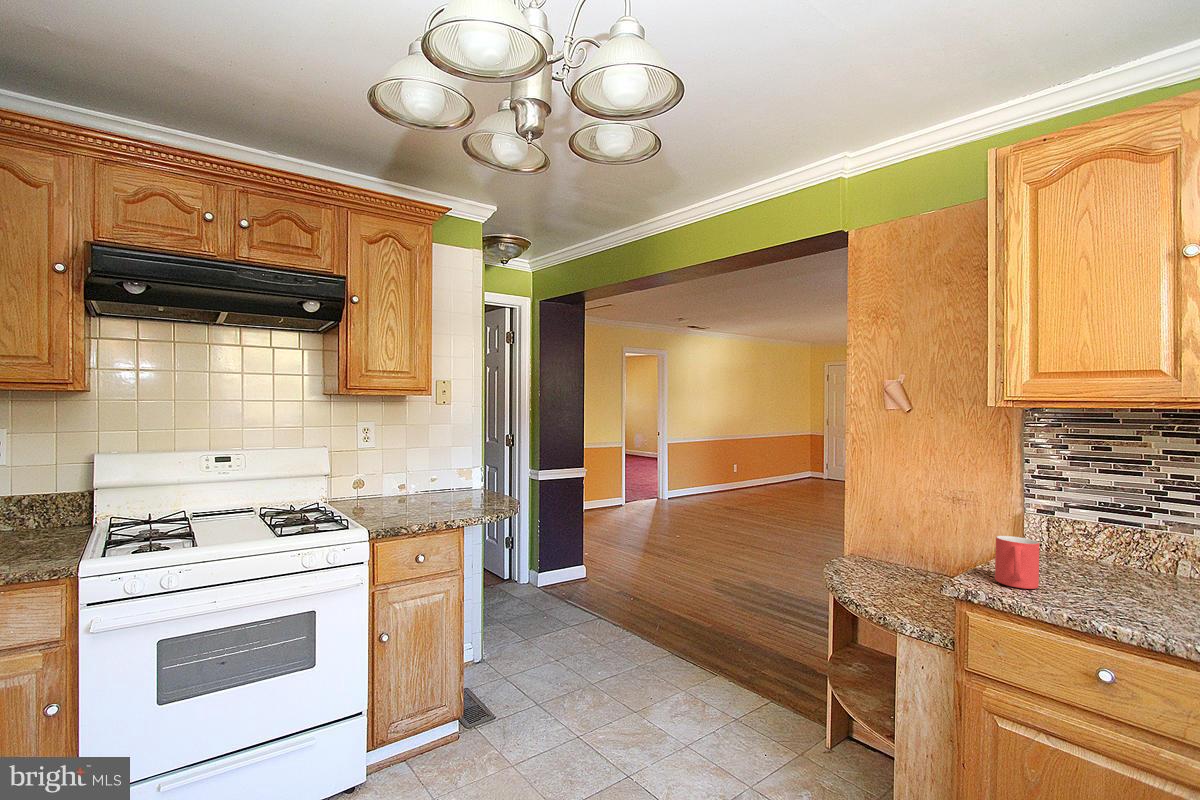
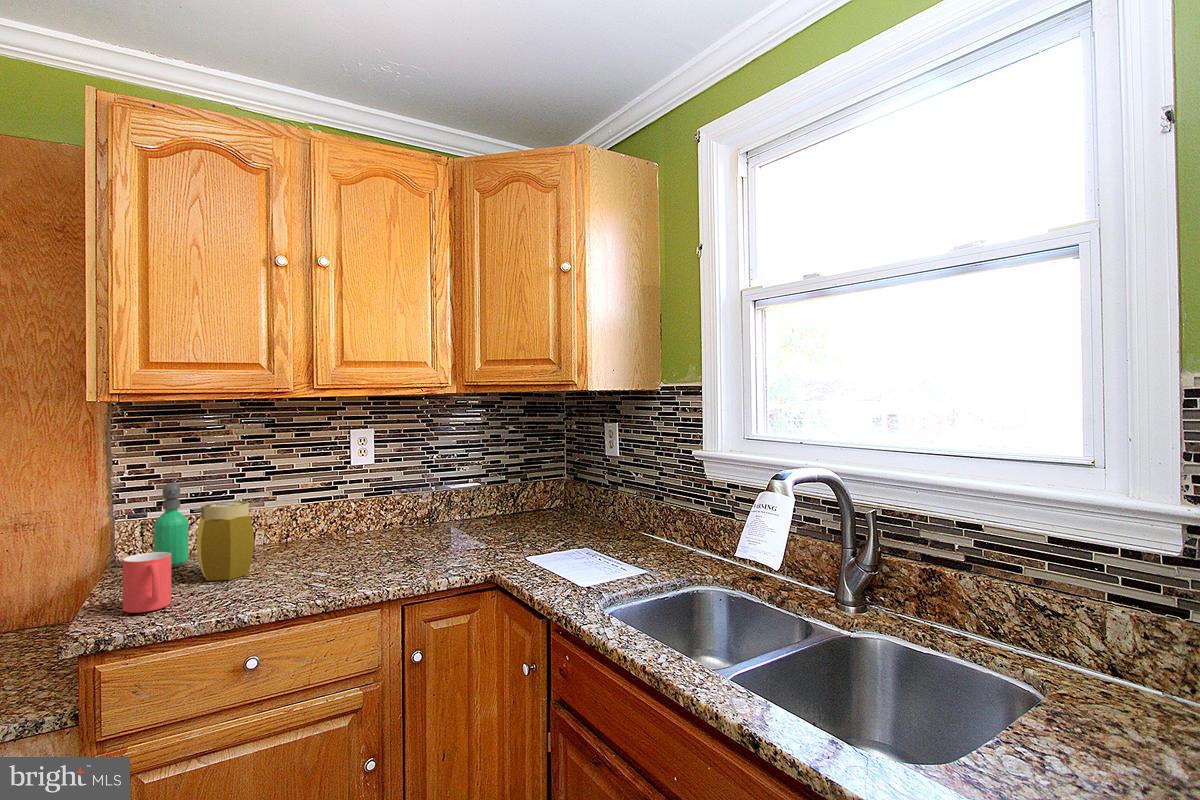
soap dispenser: none [1051,485,1087,567] -> present [154,483,189,568]
jar: none [1081,509,1148,594] -> present [197,501,254,581]

